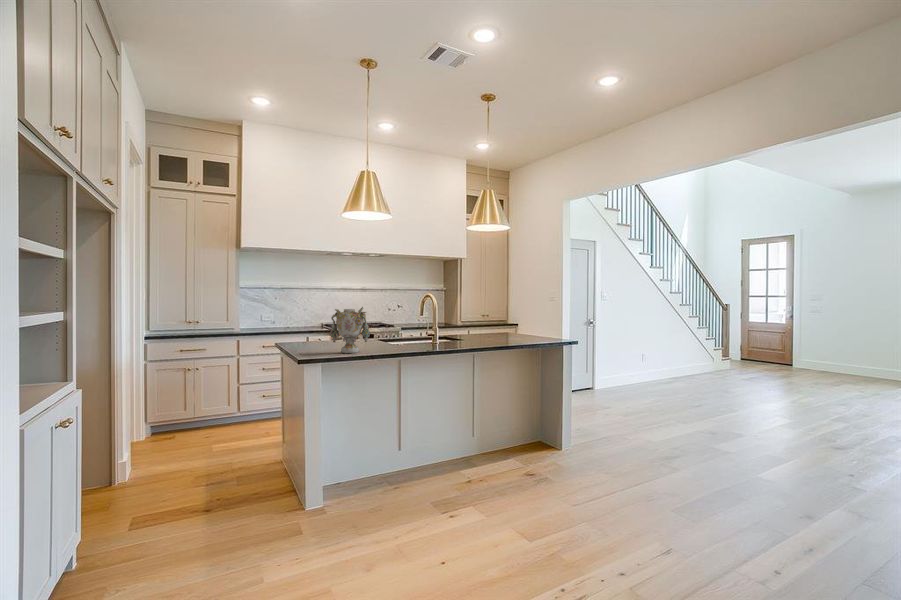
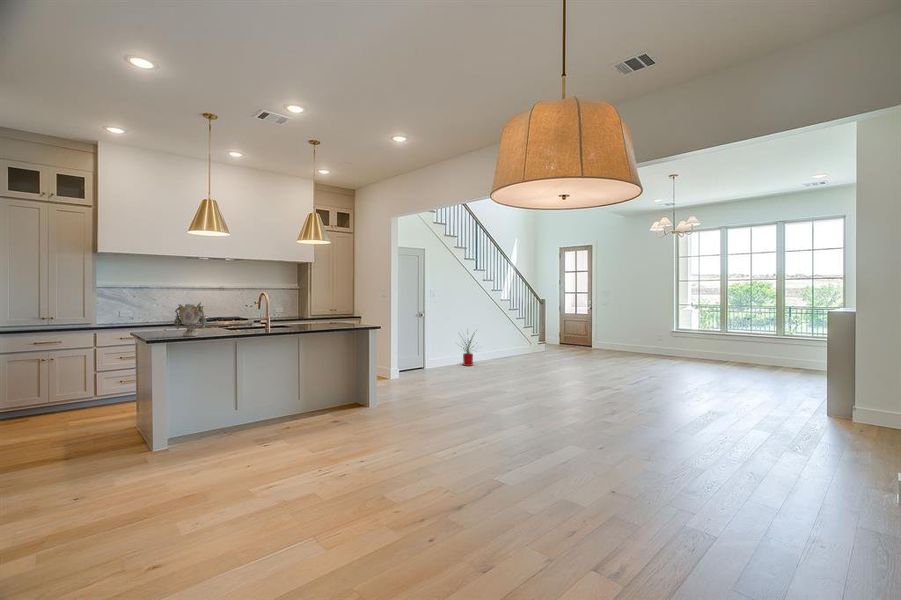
house plant: none [631,339,669,388] -> present [463,336,473,366]

